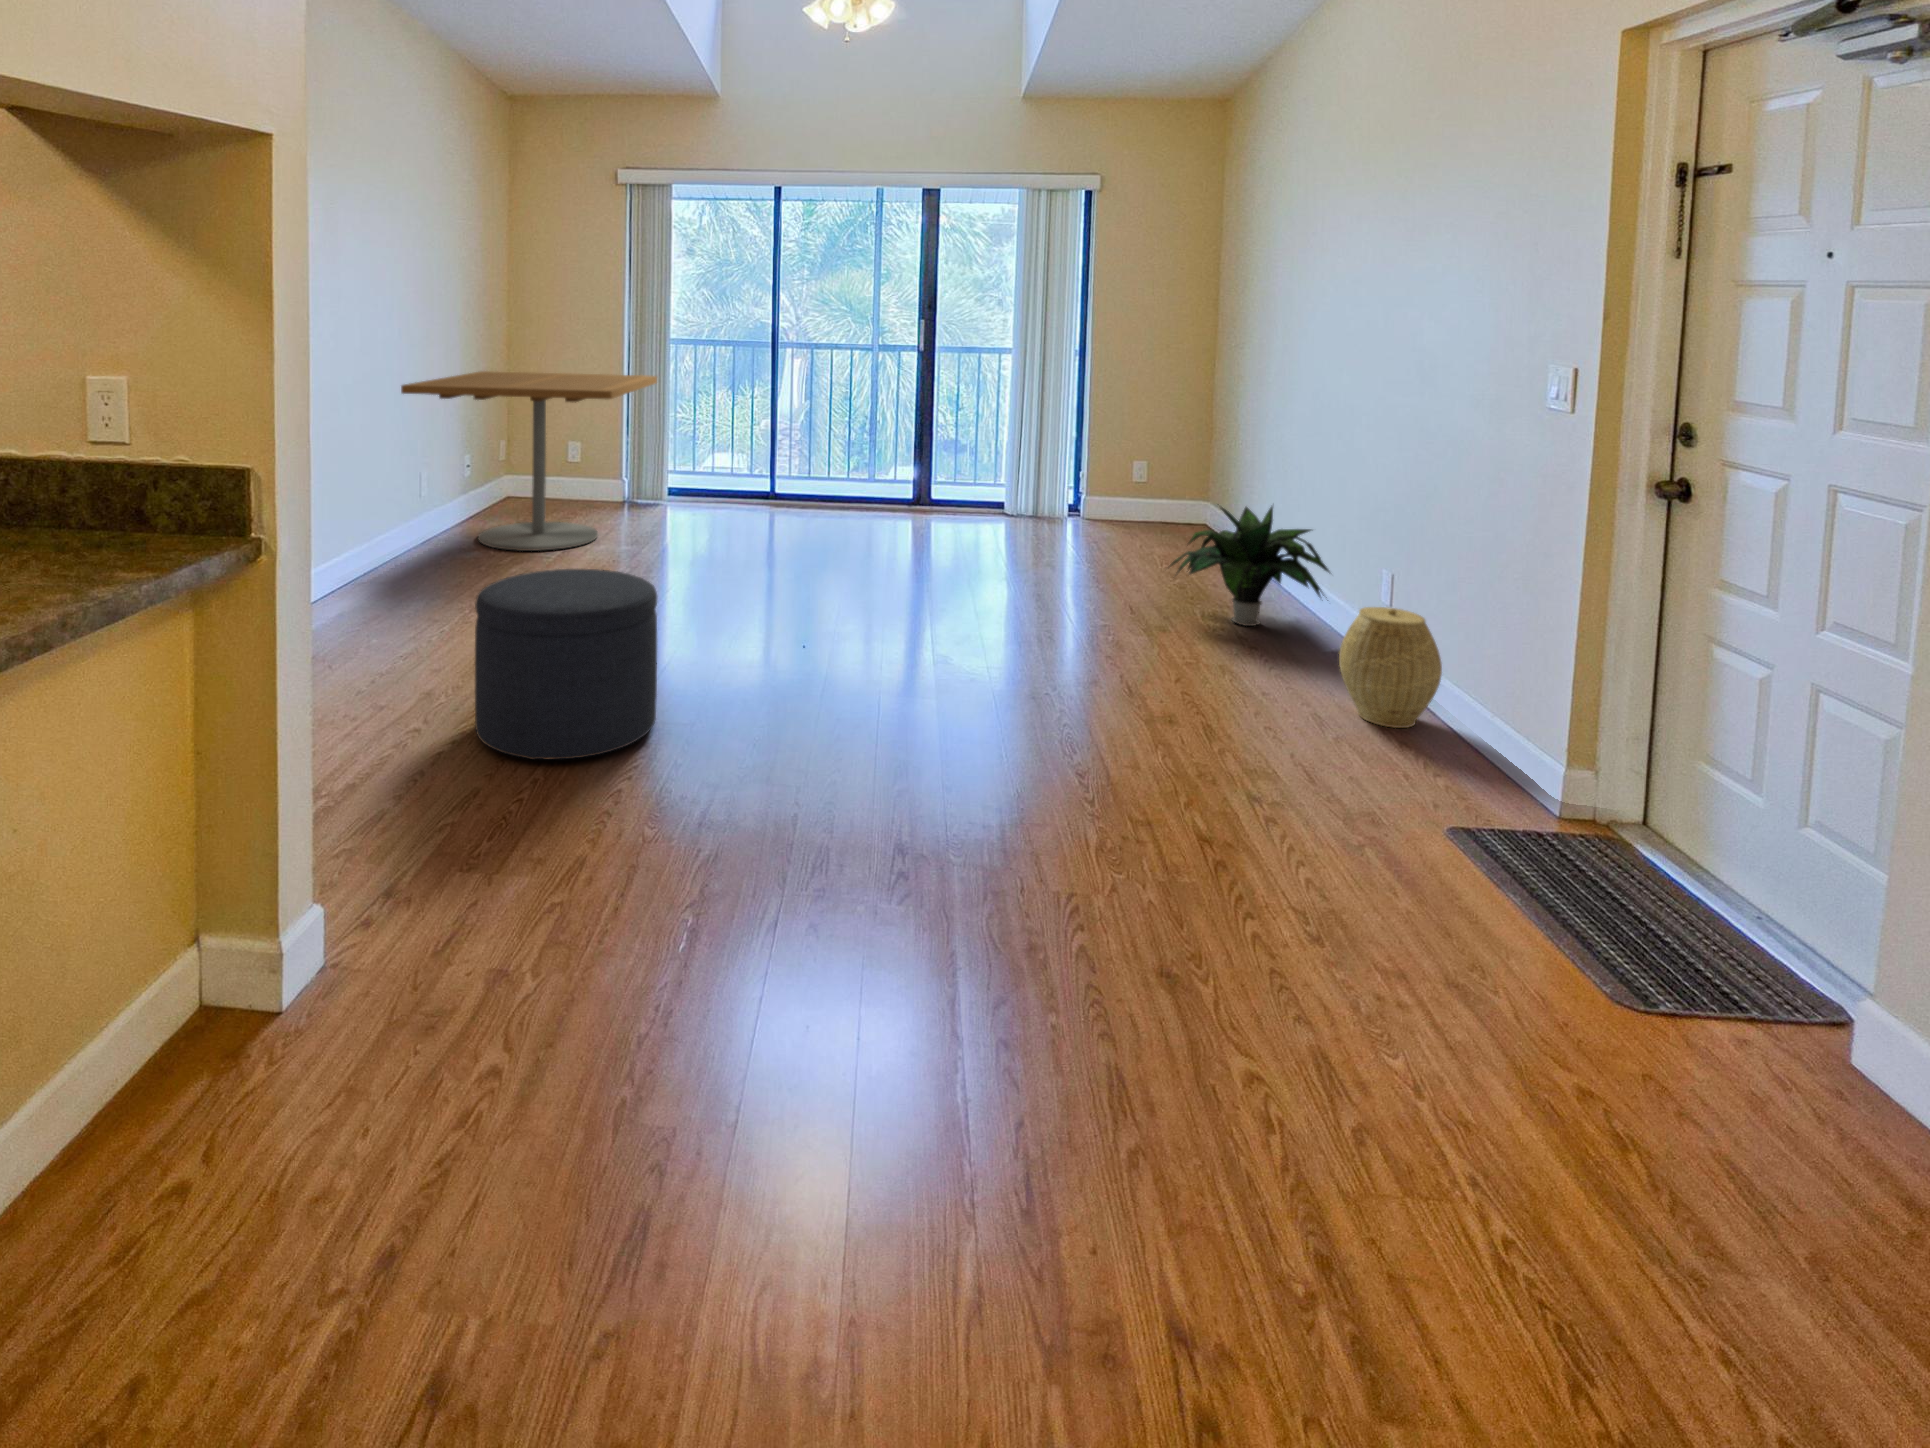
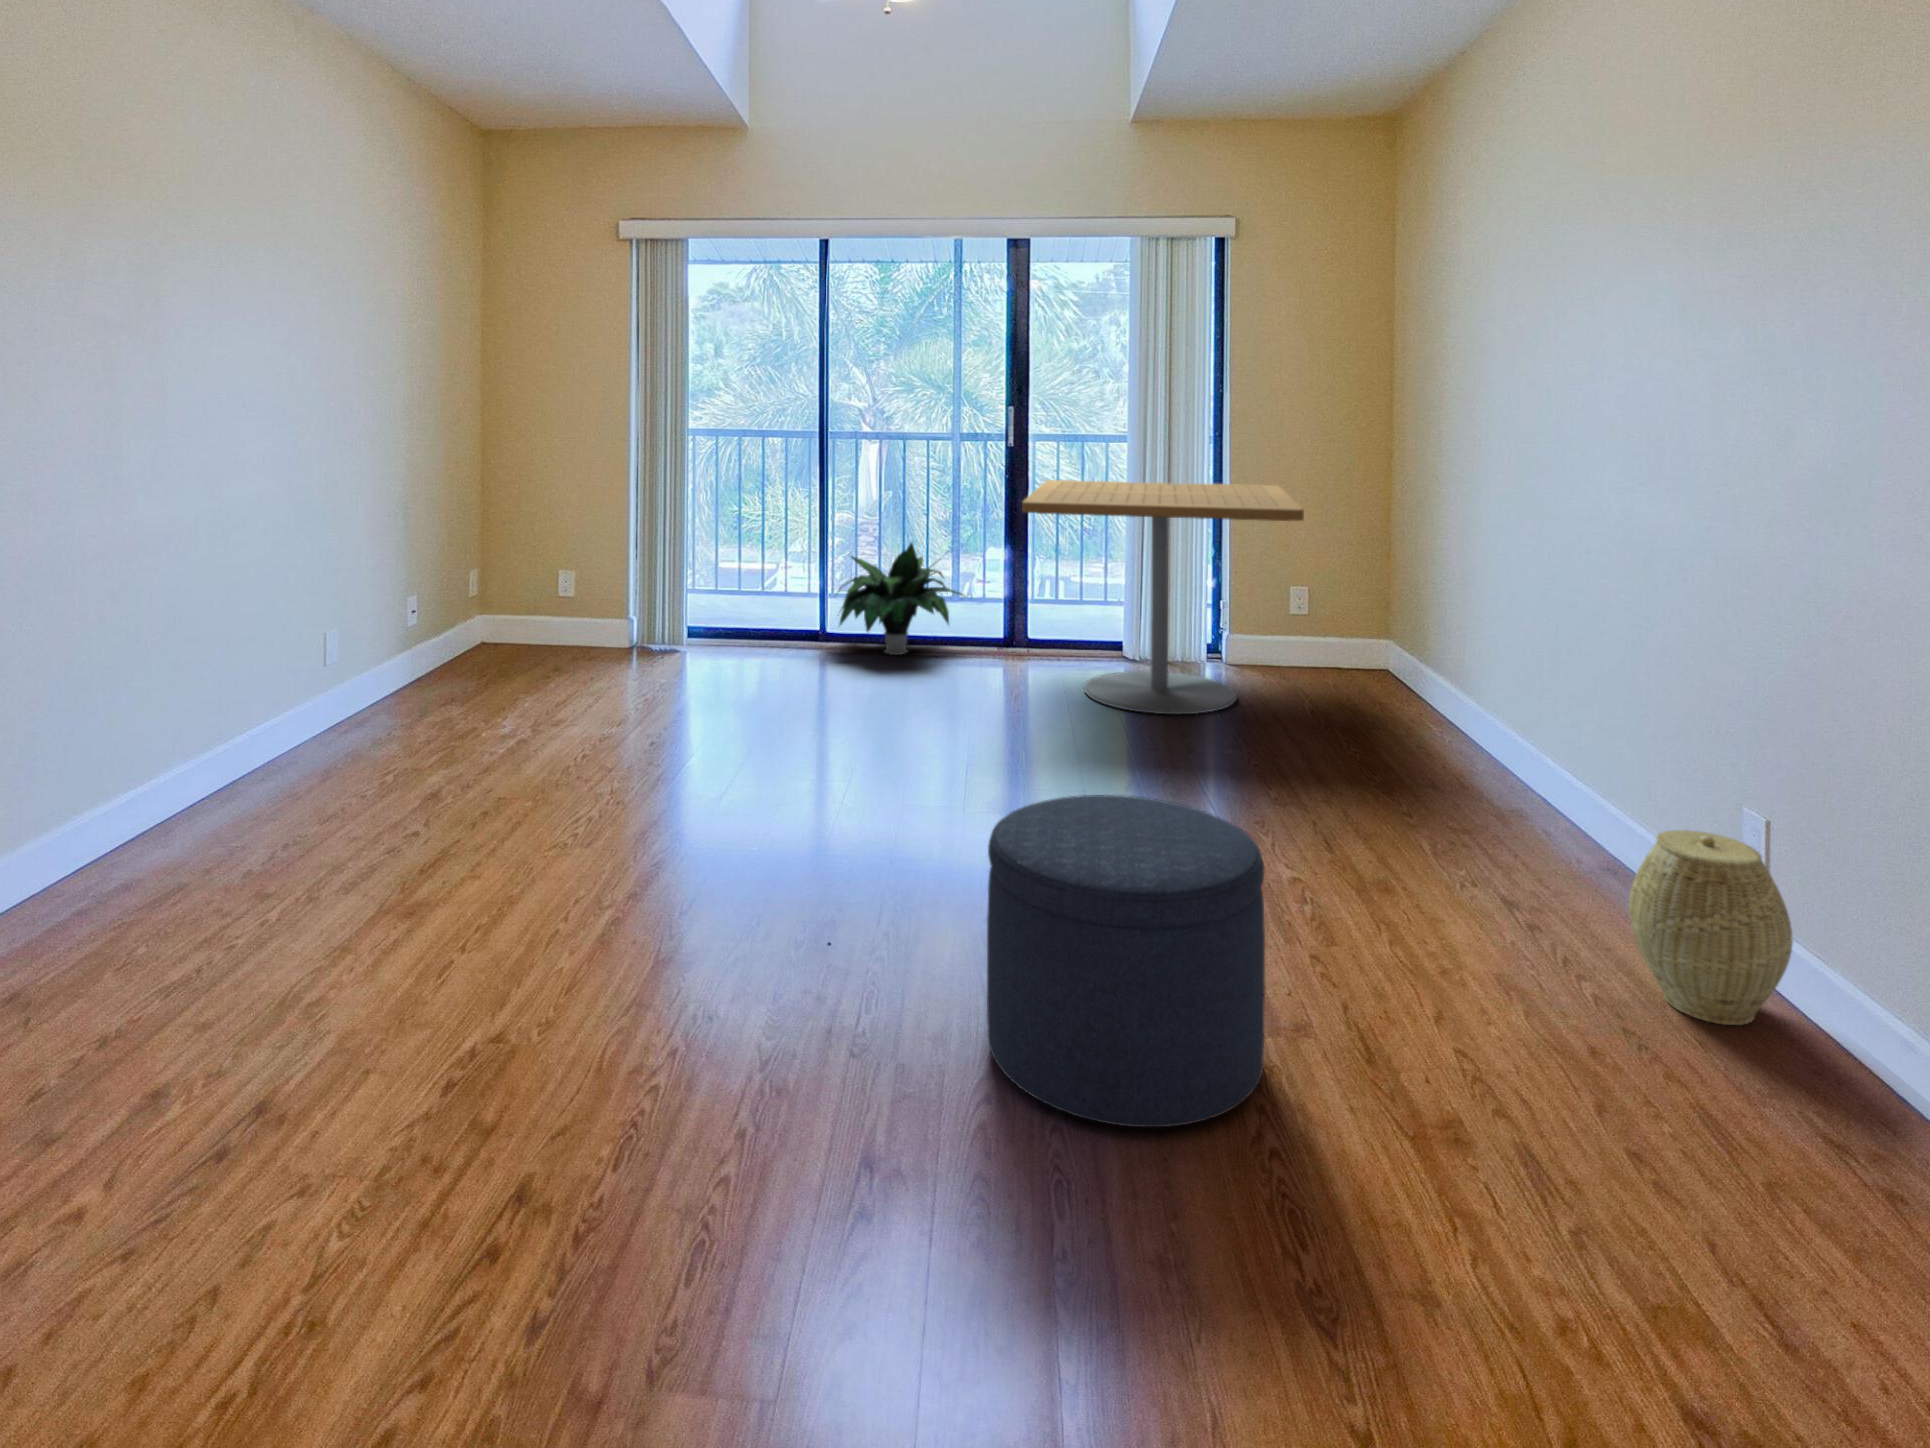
dining table: present [401,371,657,551] -> present [1022,480,1304,714]
potted plant: present [1169,506,1330,626] -> present [838,542,964,655]
ottoman: present [475,569,657,760] -> present [987,795,1265,1127]

